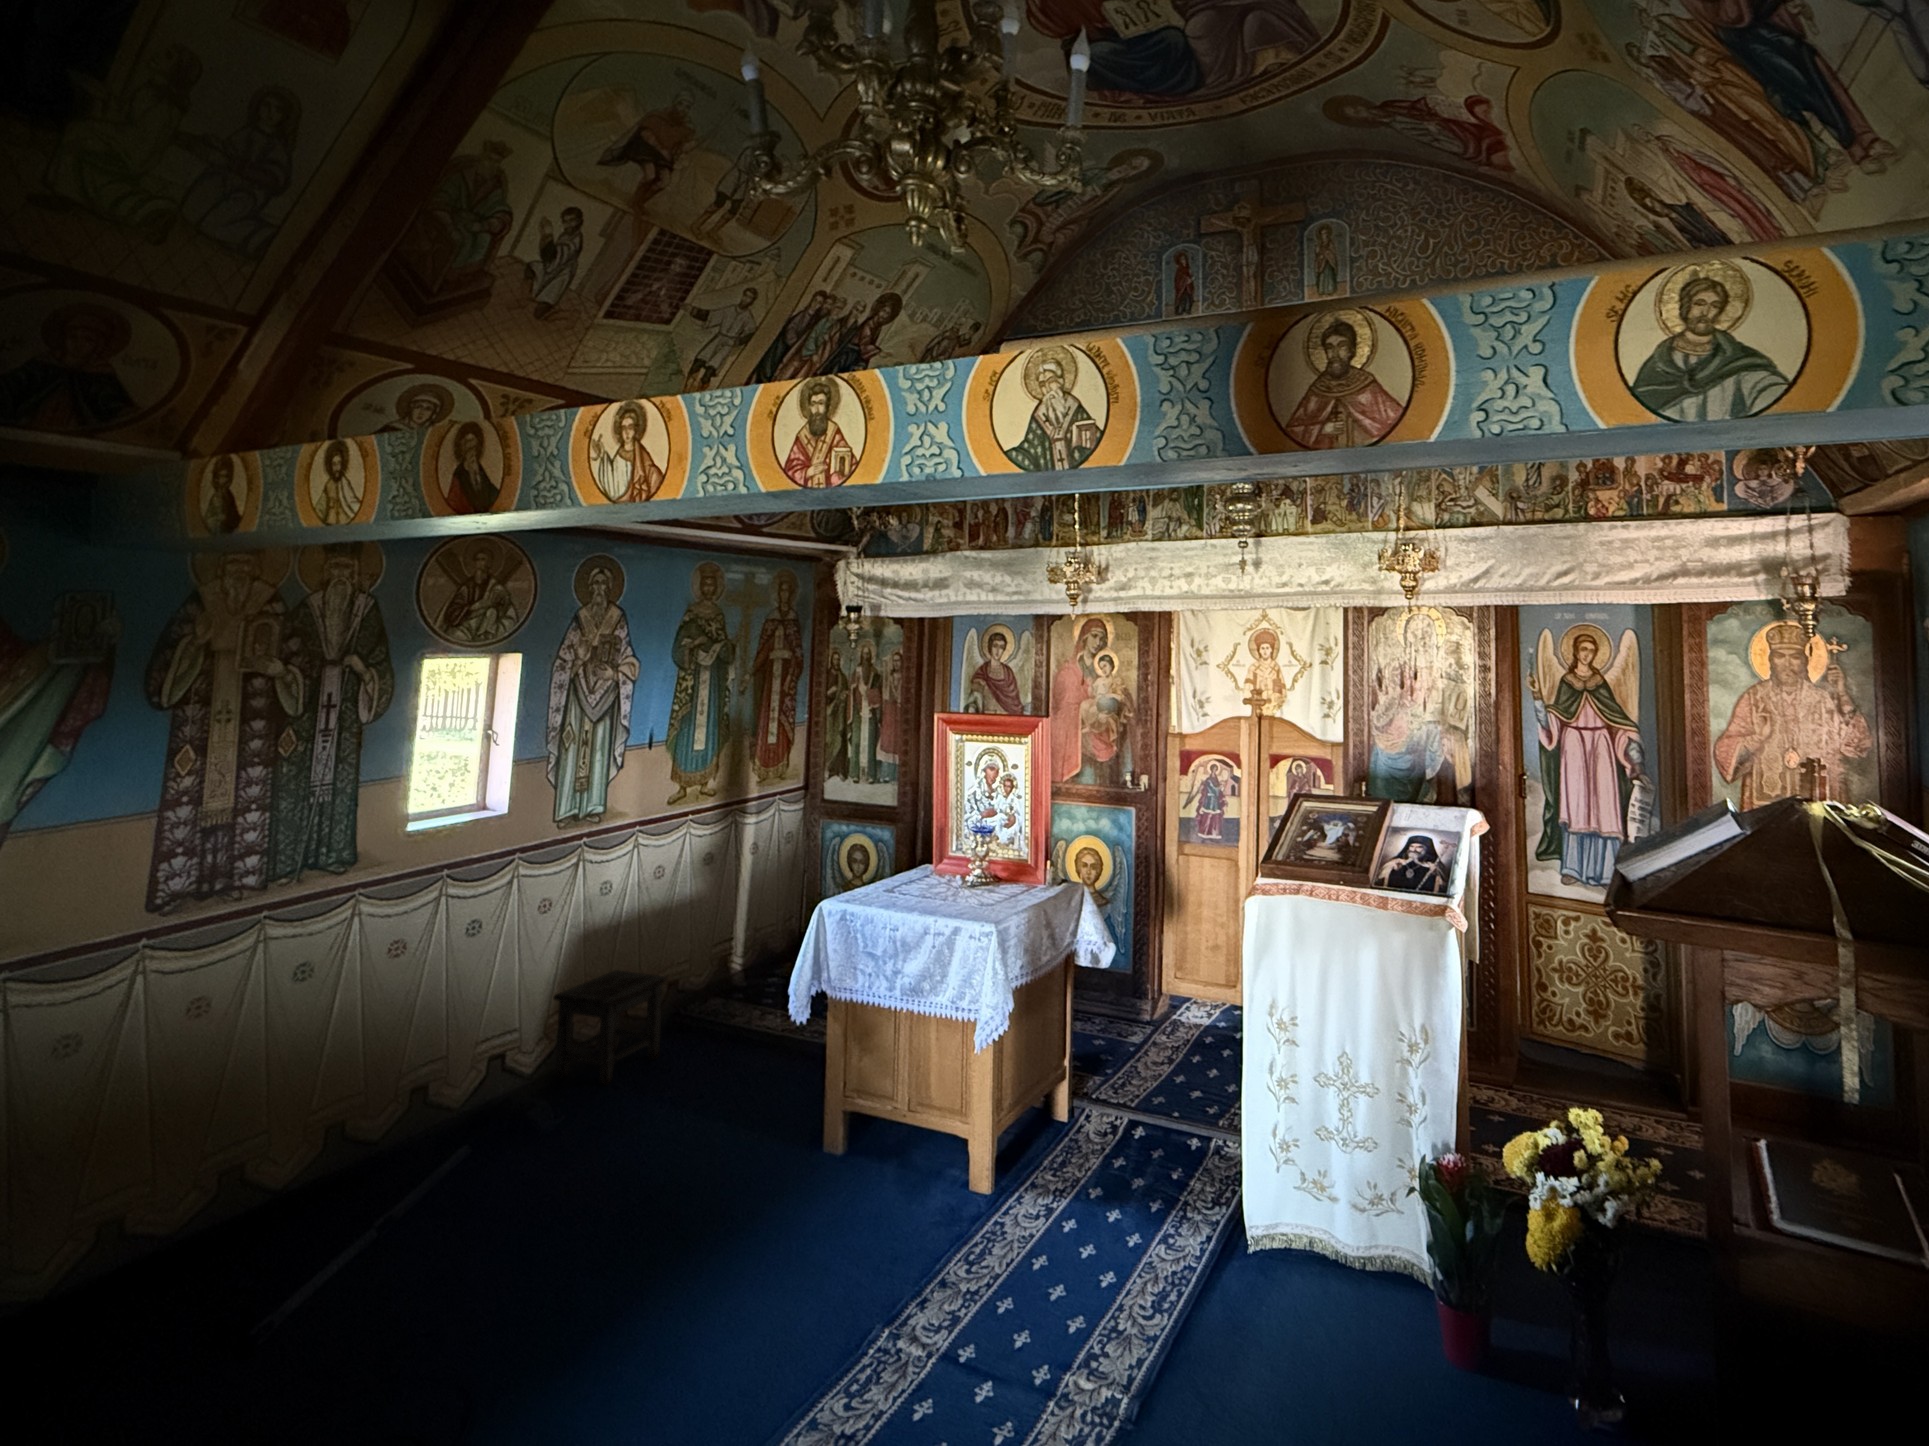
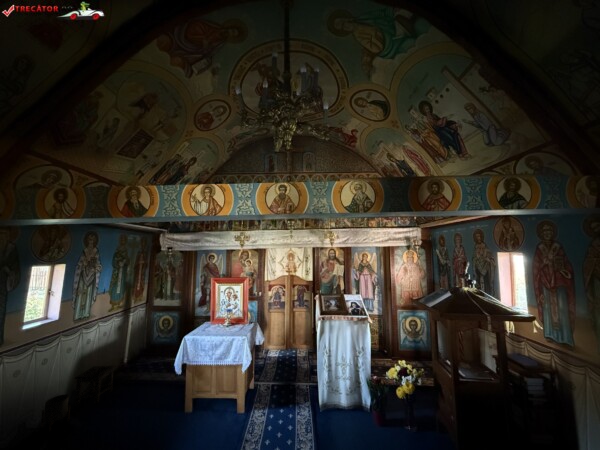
planter: none [452,1040,520,1138] -> present [41,395,70,431]

